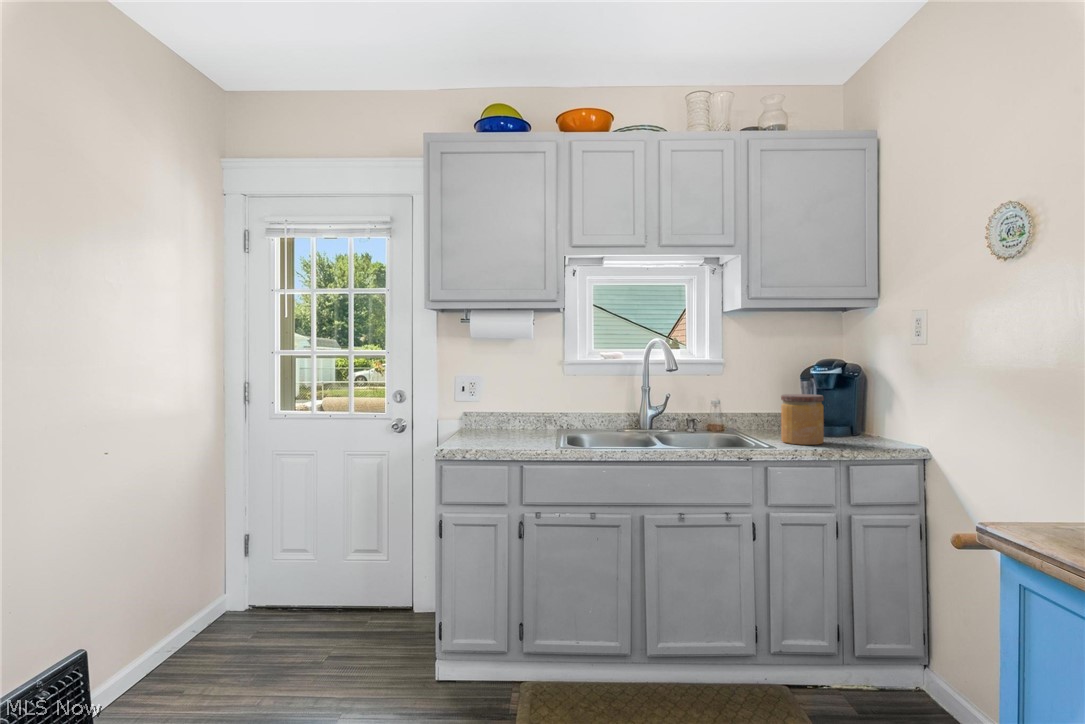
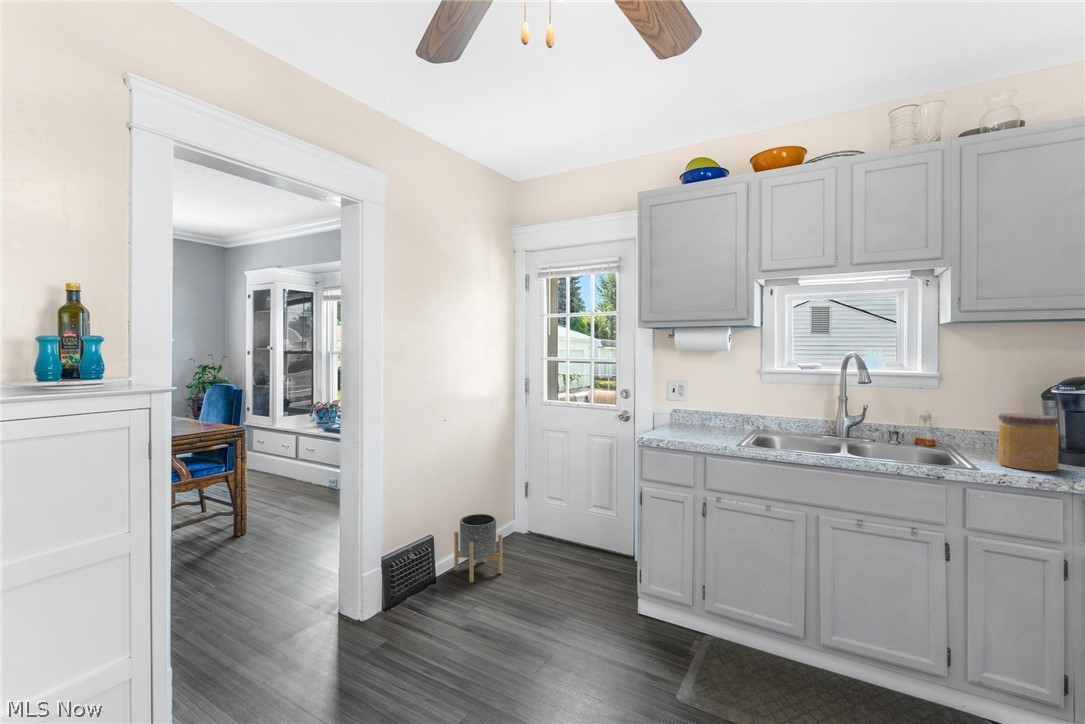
planter: none [133,591,224,704] -> present [454,514,503,583]

